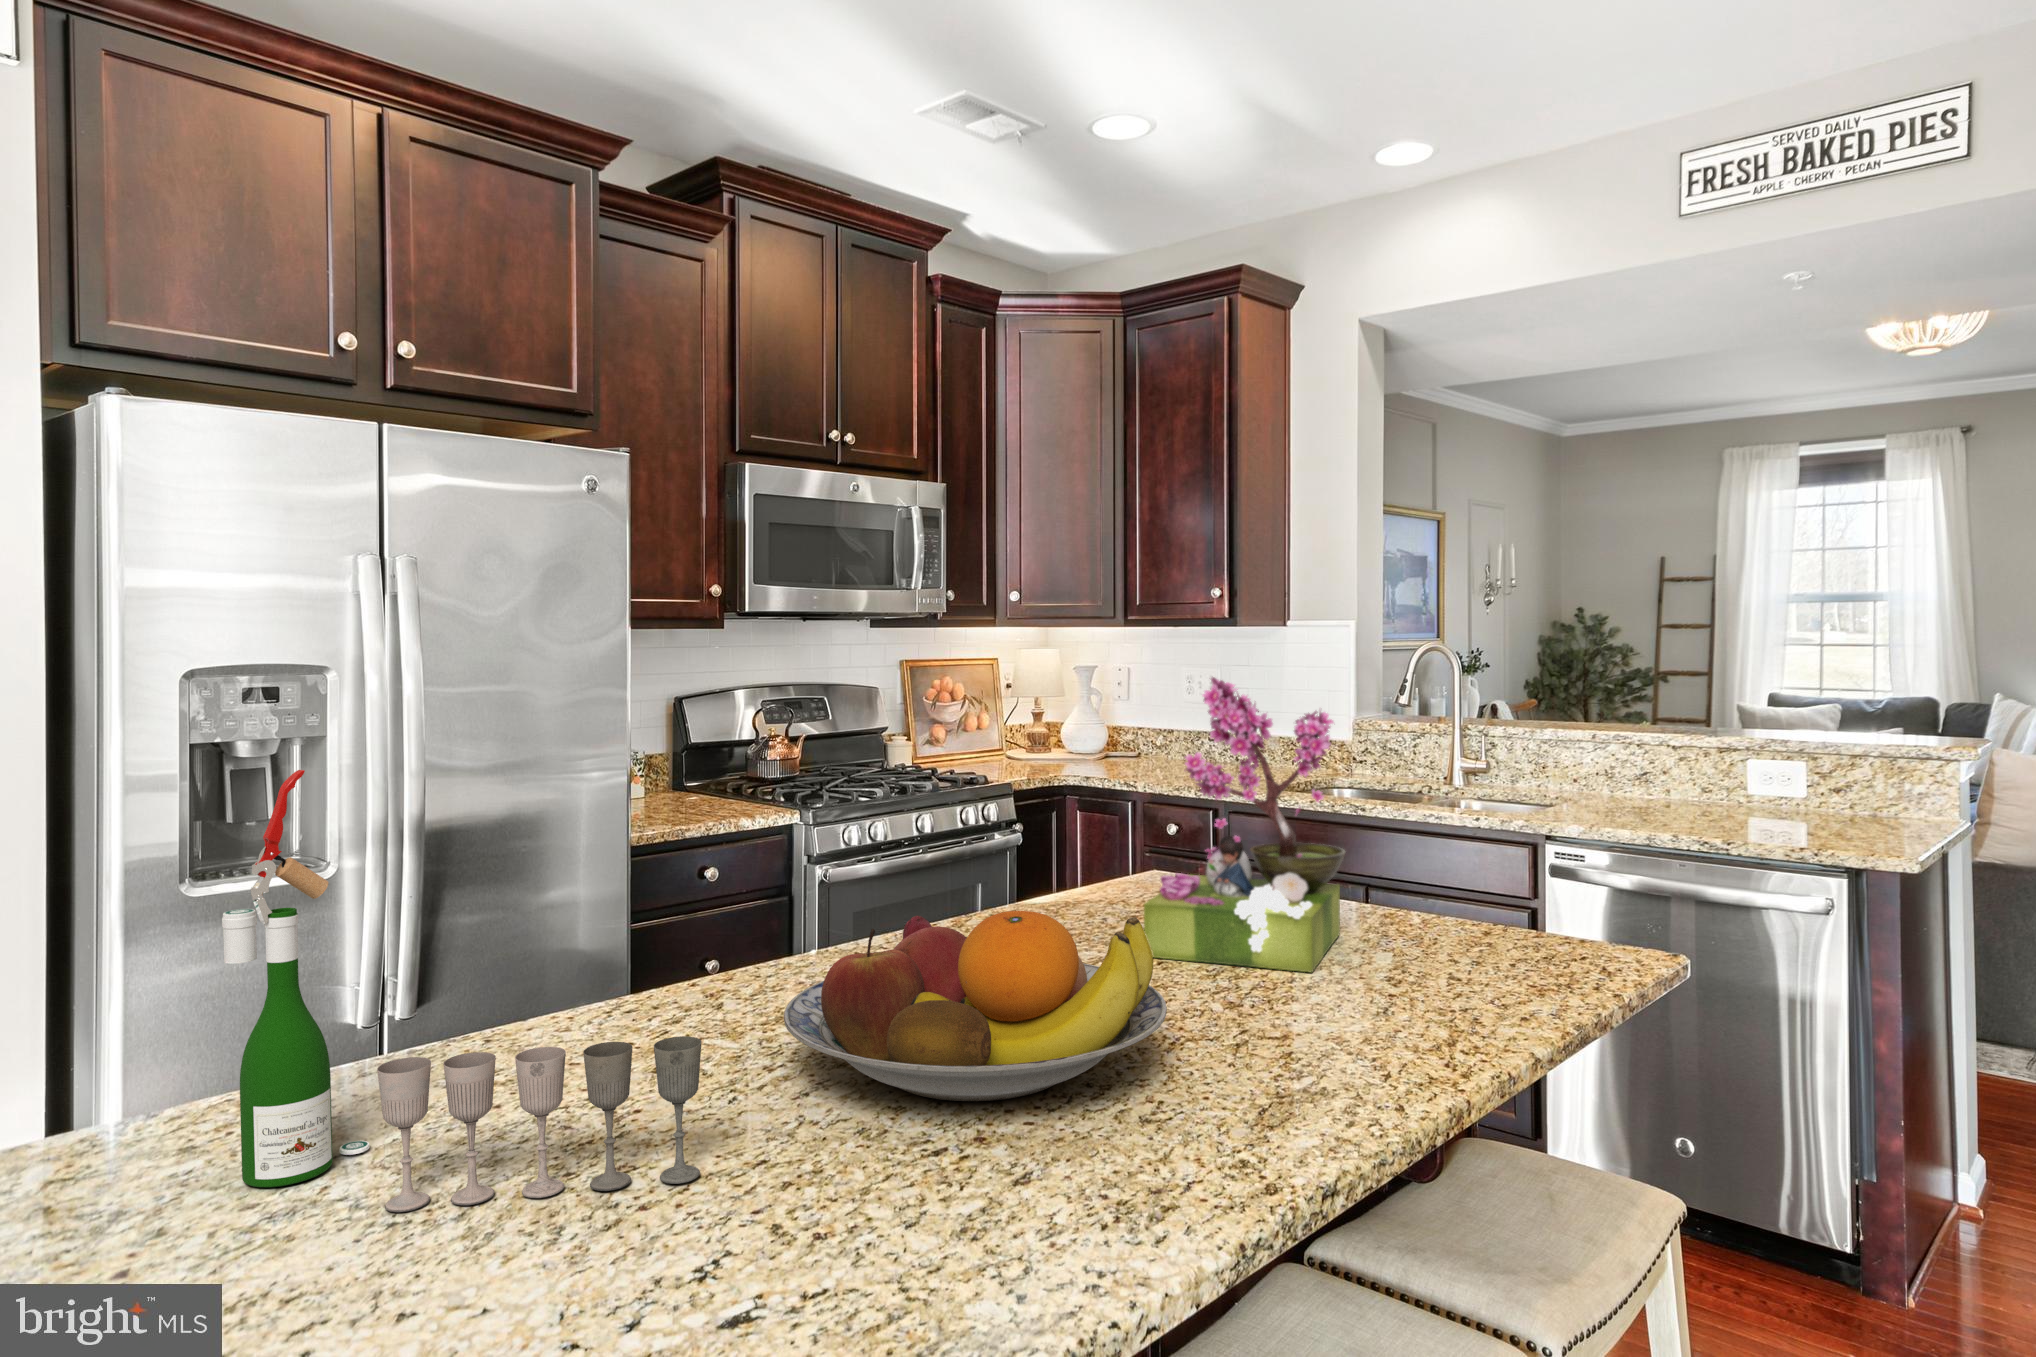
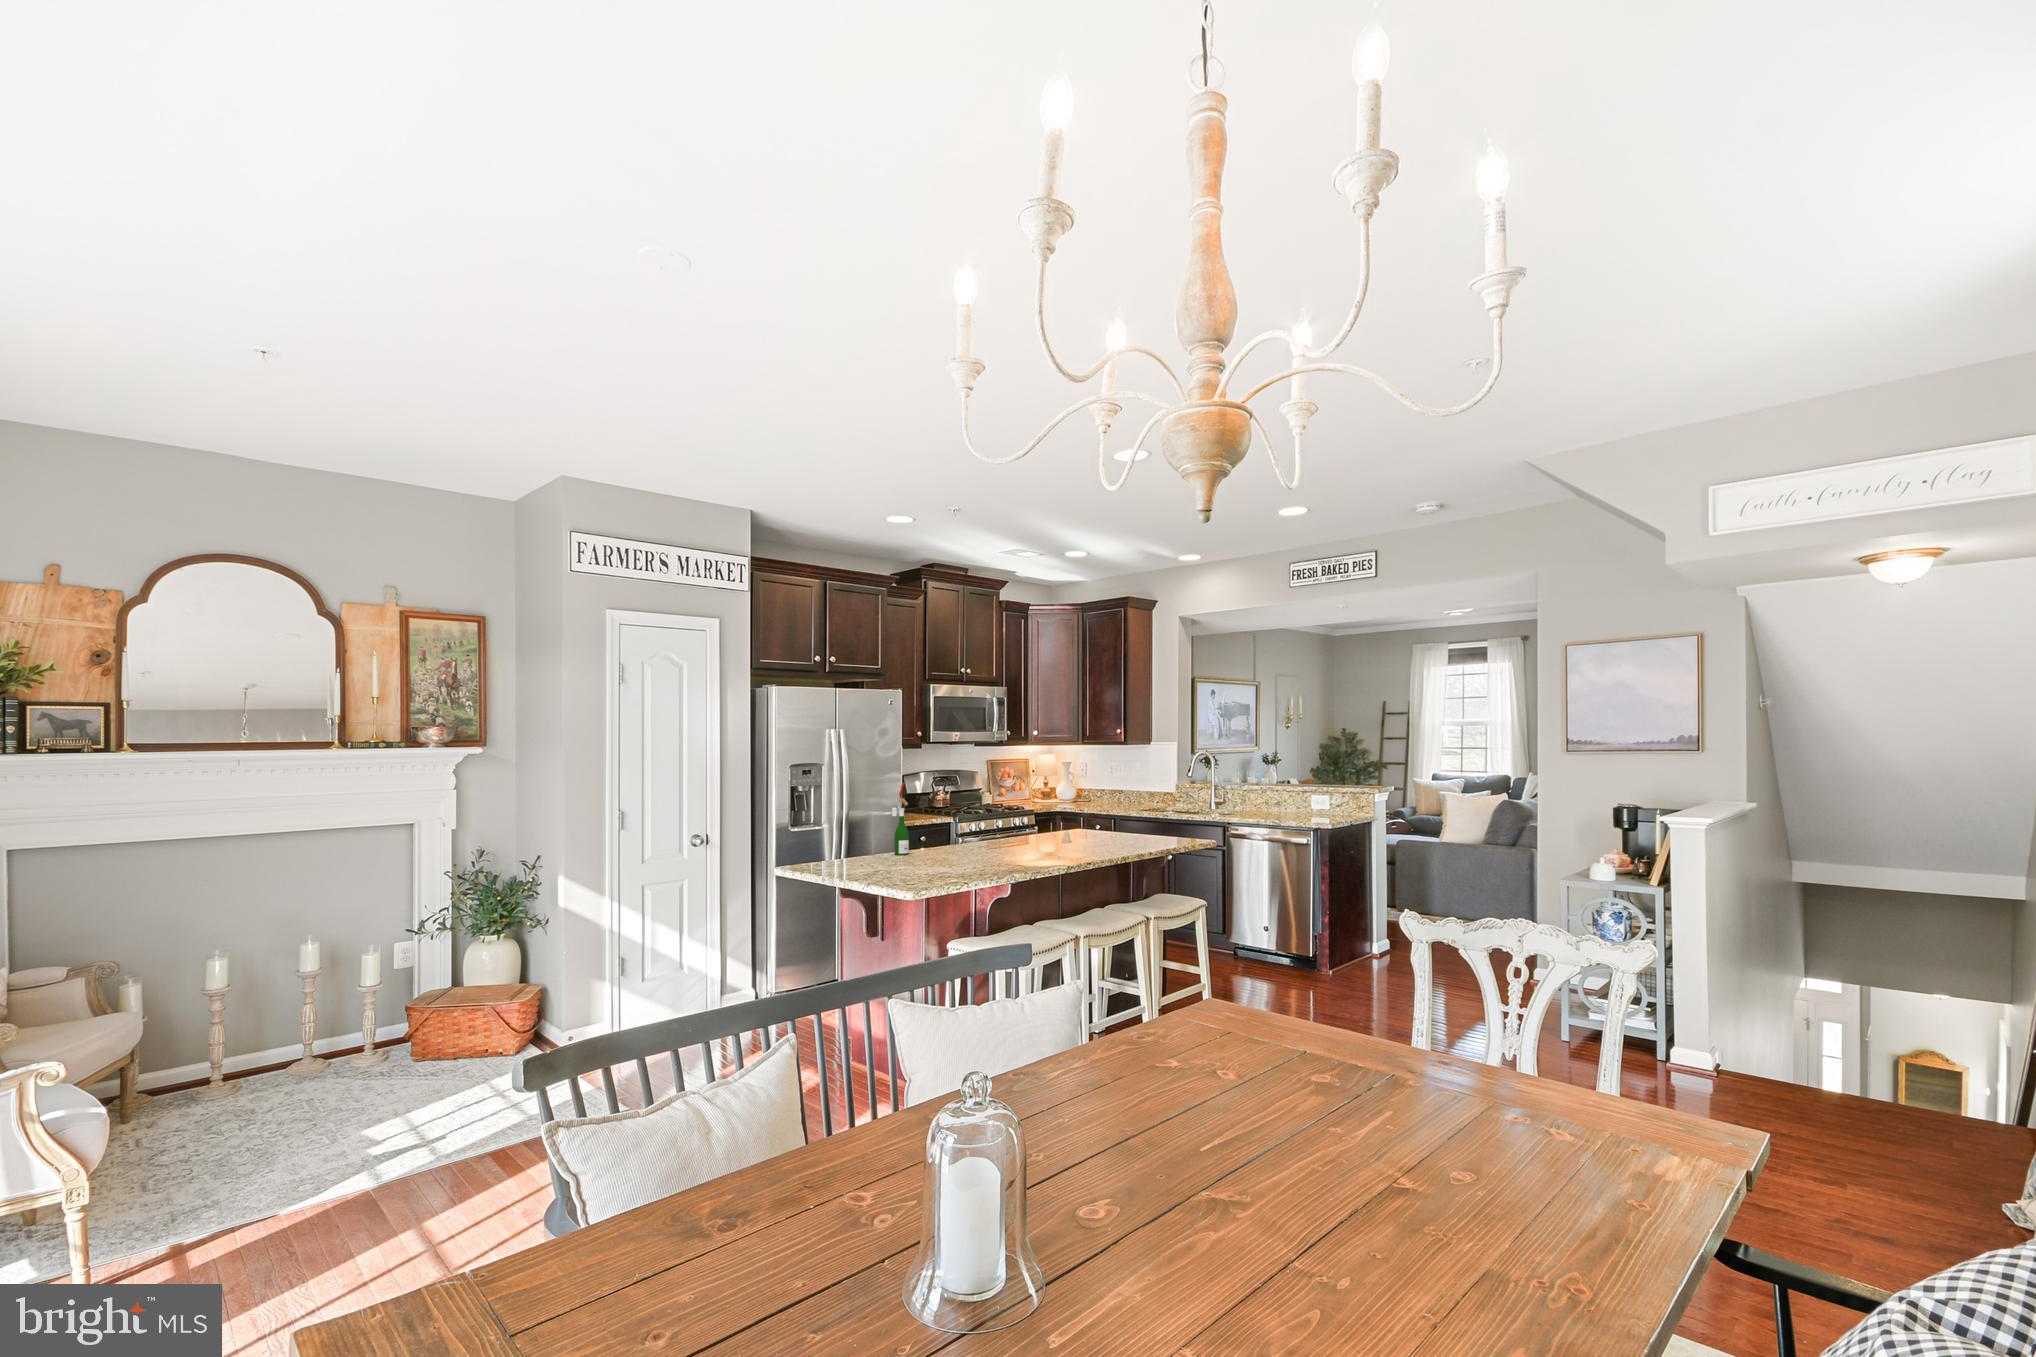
flower arrangement: present [1144,677,1345,972] -> none [1065,765,1119,839]
fruit bowl: present [784,911,1167,1101] -> none [984,814,1062,850]
wine glass: present [377,1036,702,1212] -> none [923,830,975,856]

